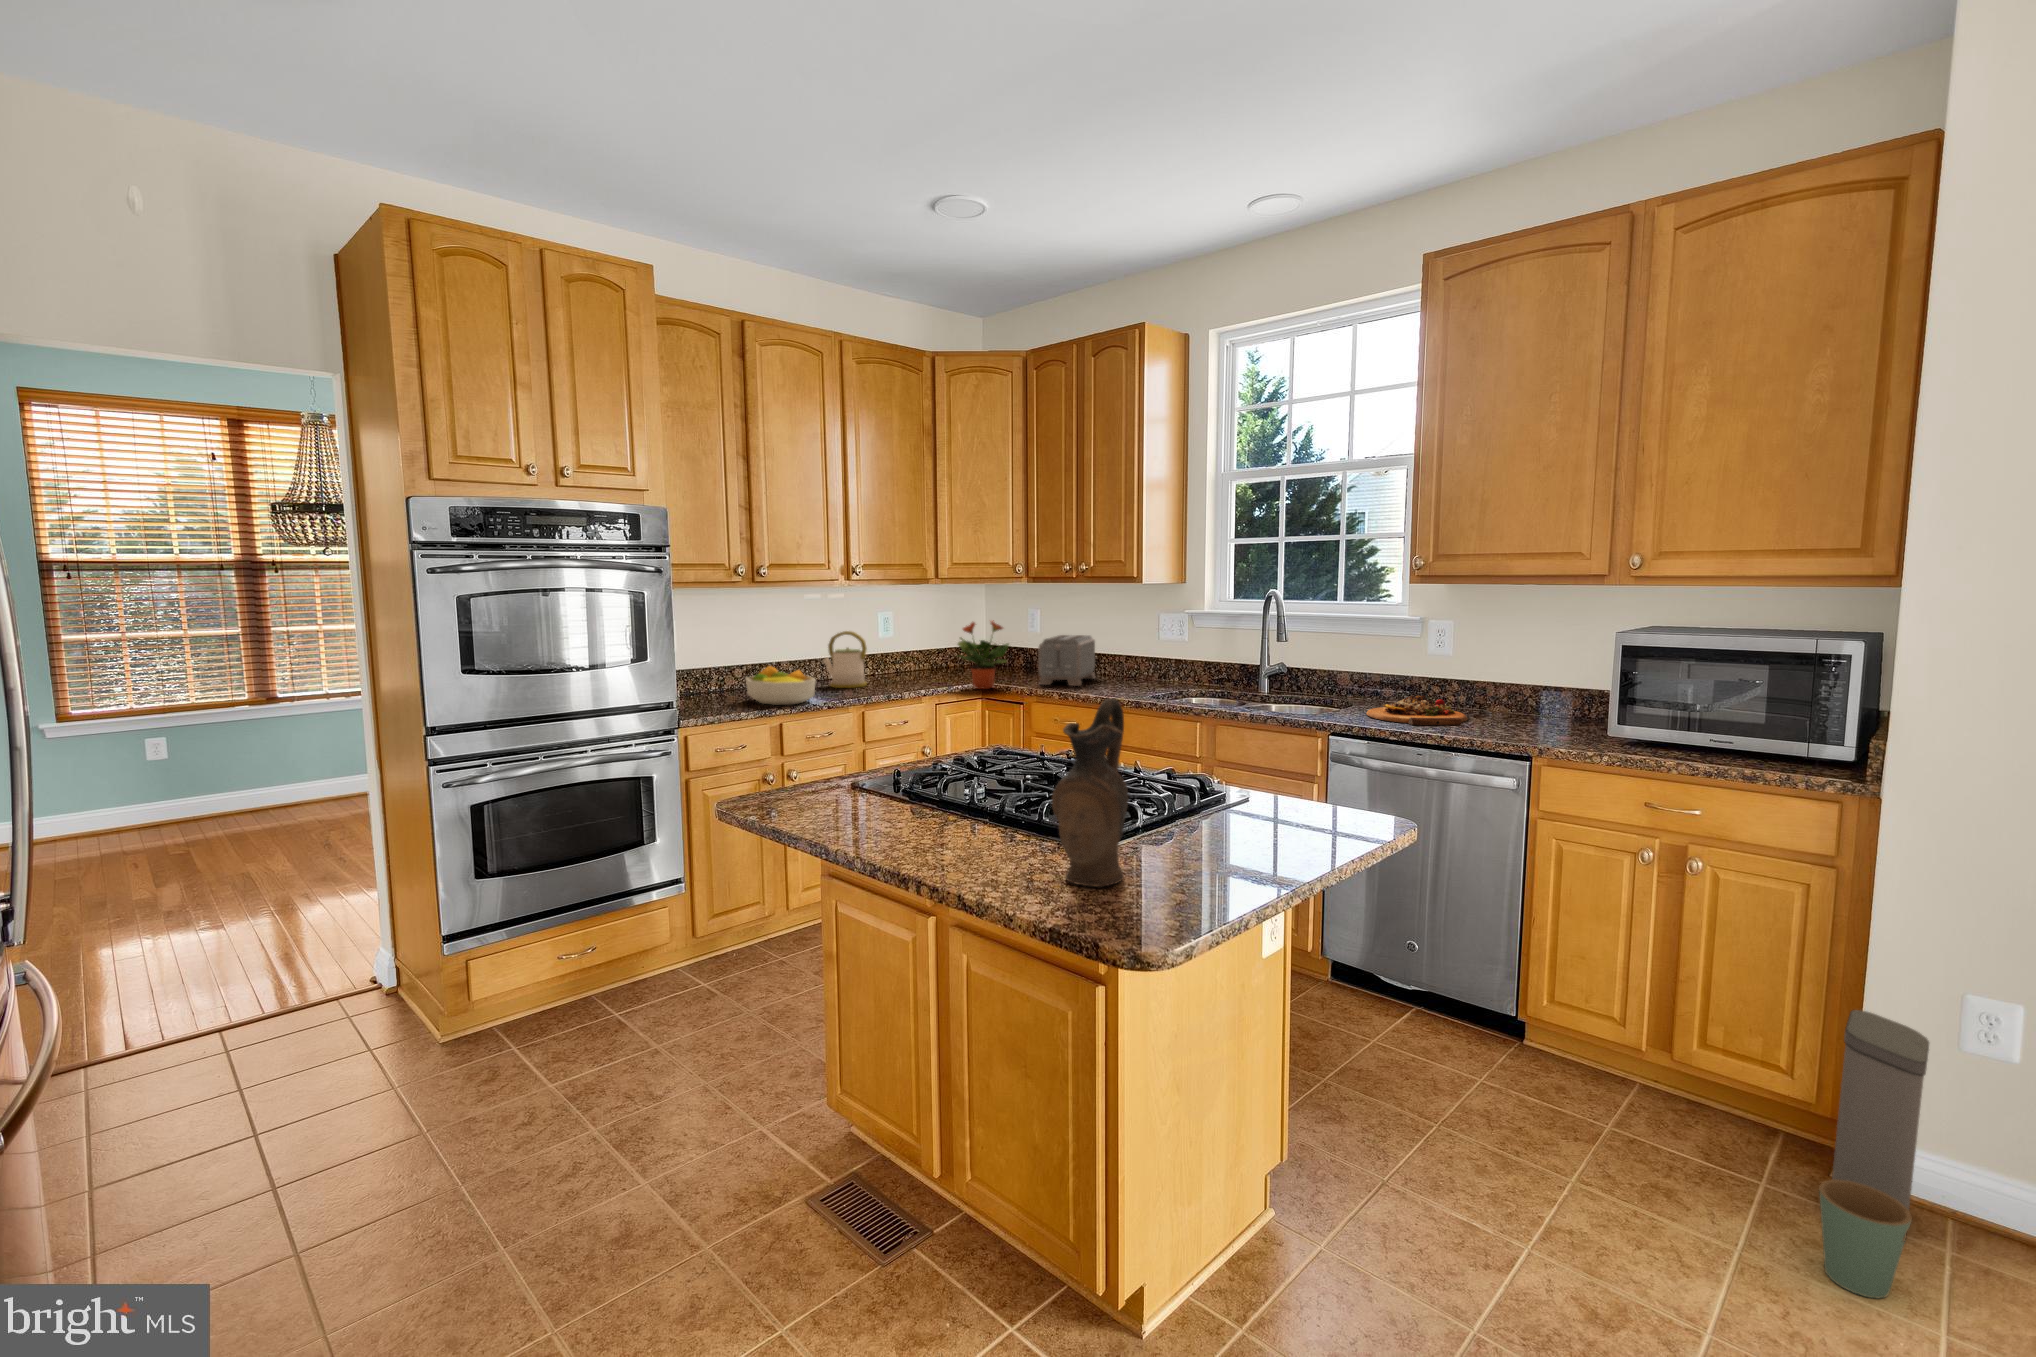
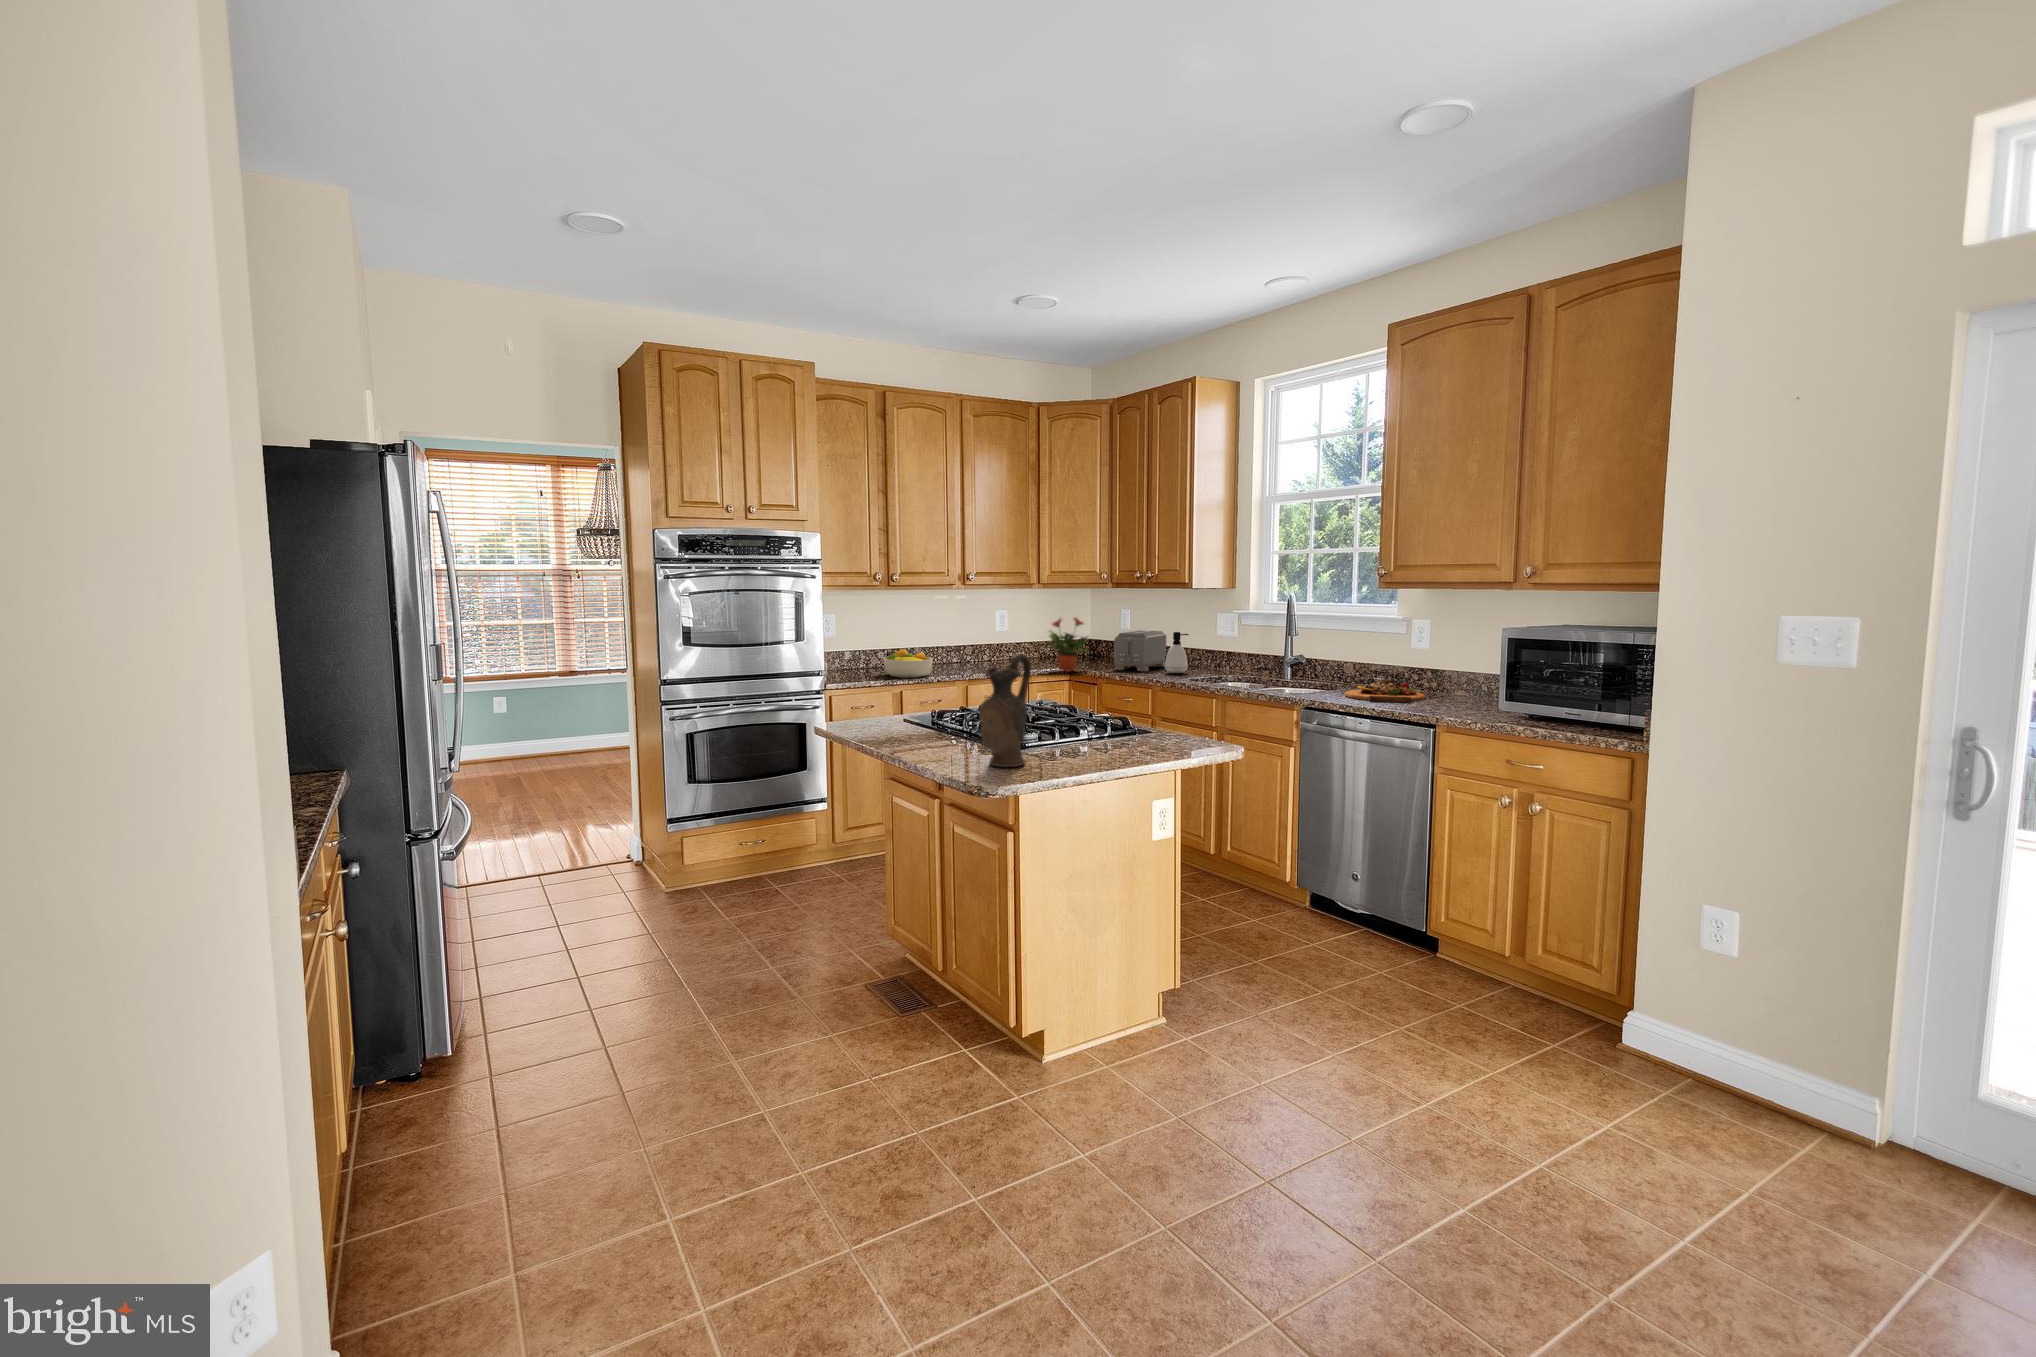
kettle: present [823,631,867,688] -> none [948,624,981,669]
soap dispenser: none [1107,637,1136,688] -> present [1165,632,1188,673]
trash can: present [1819,1010,1929,1298] -> none [1558,918,1684,1113]

